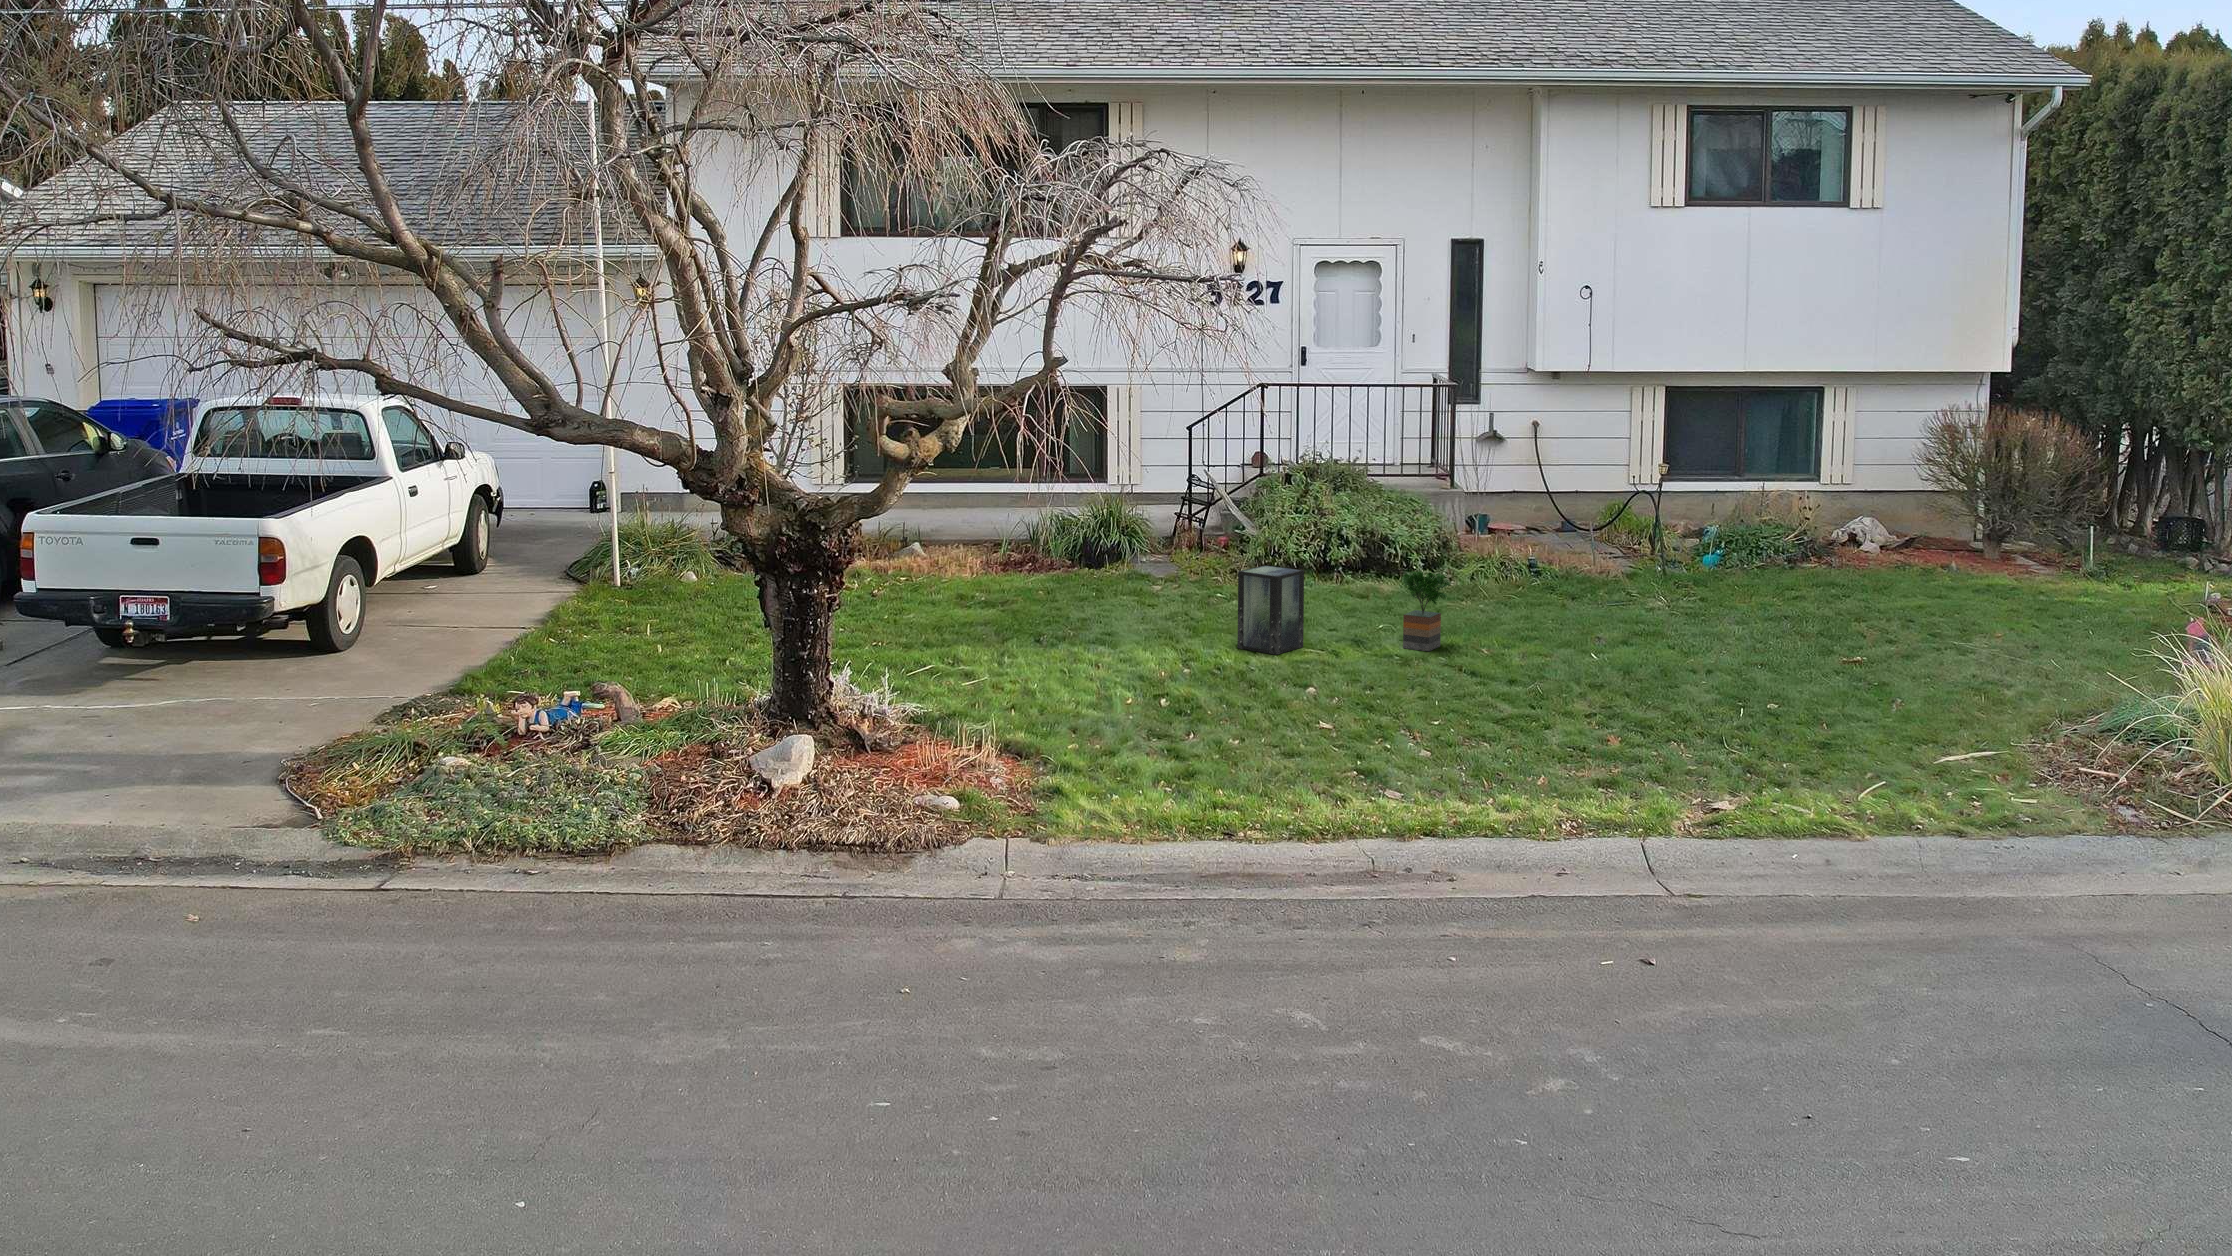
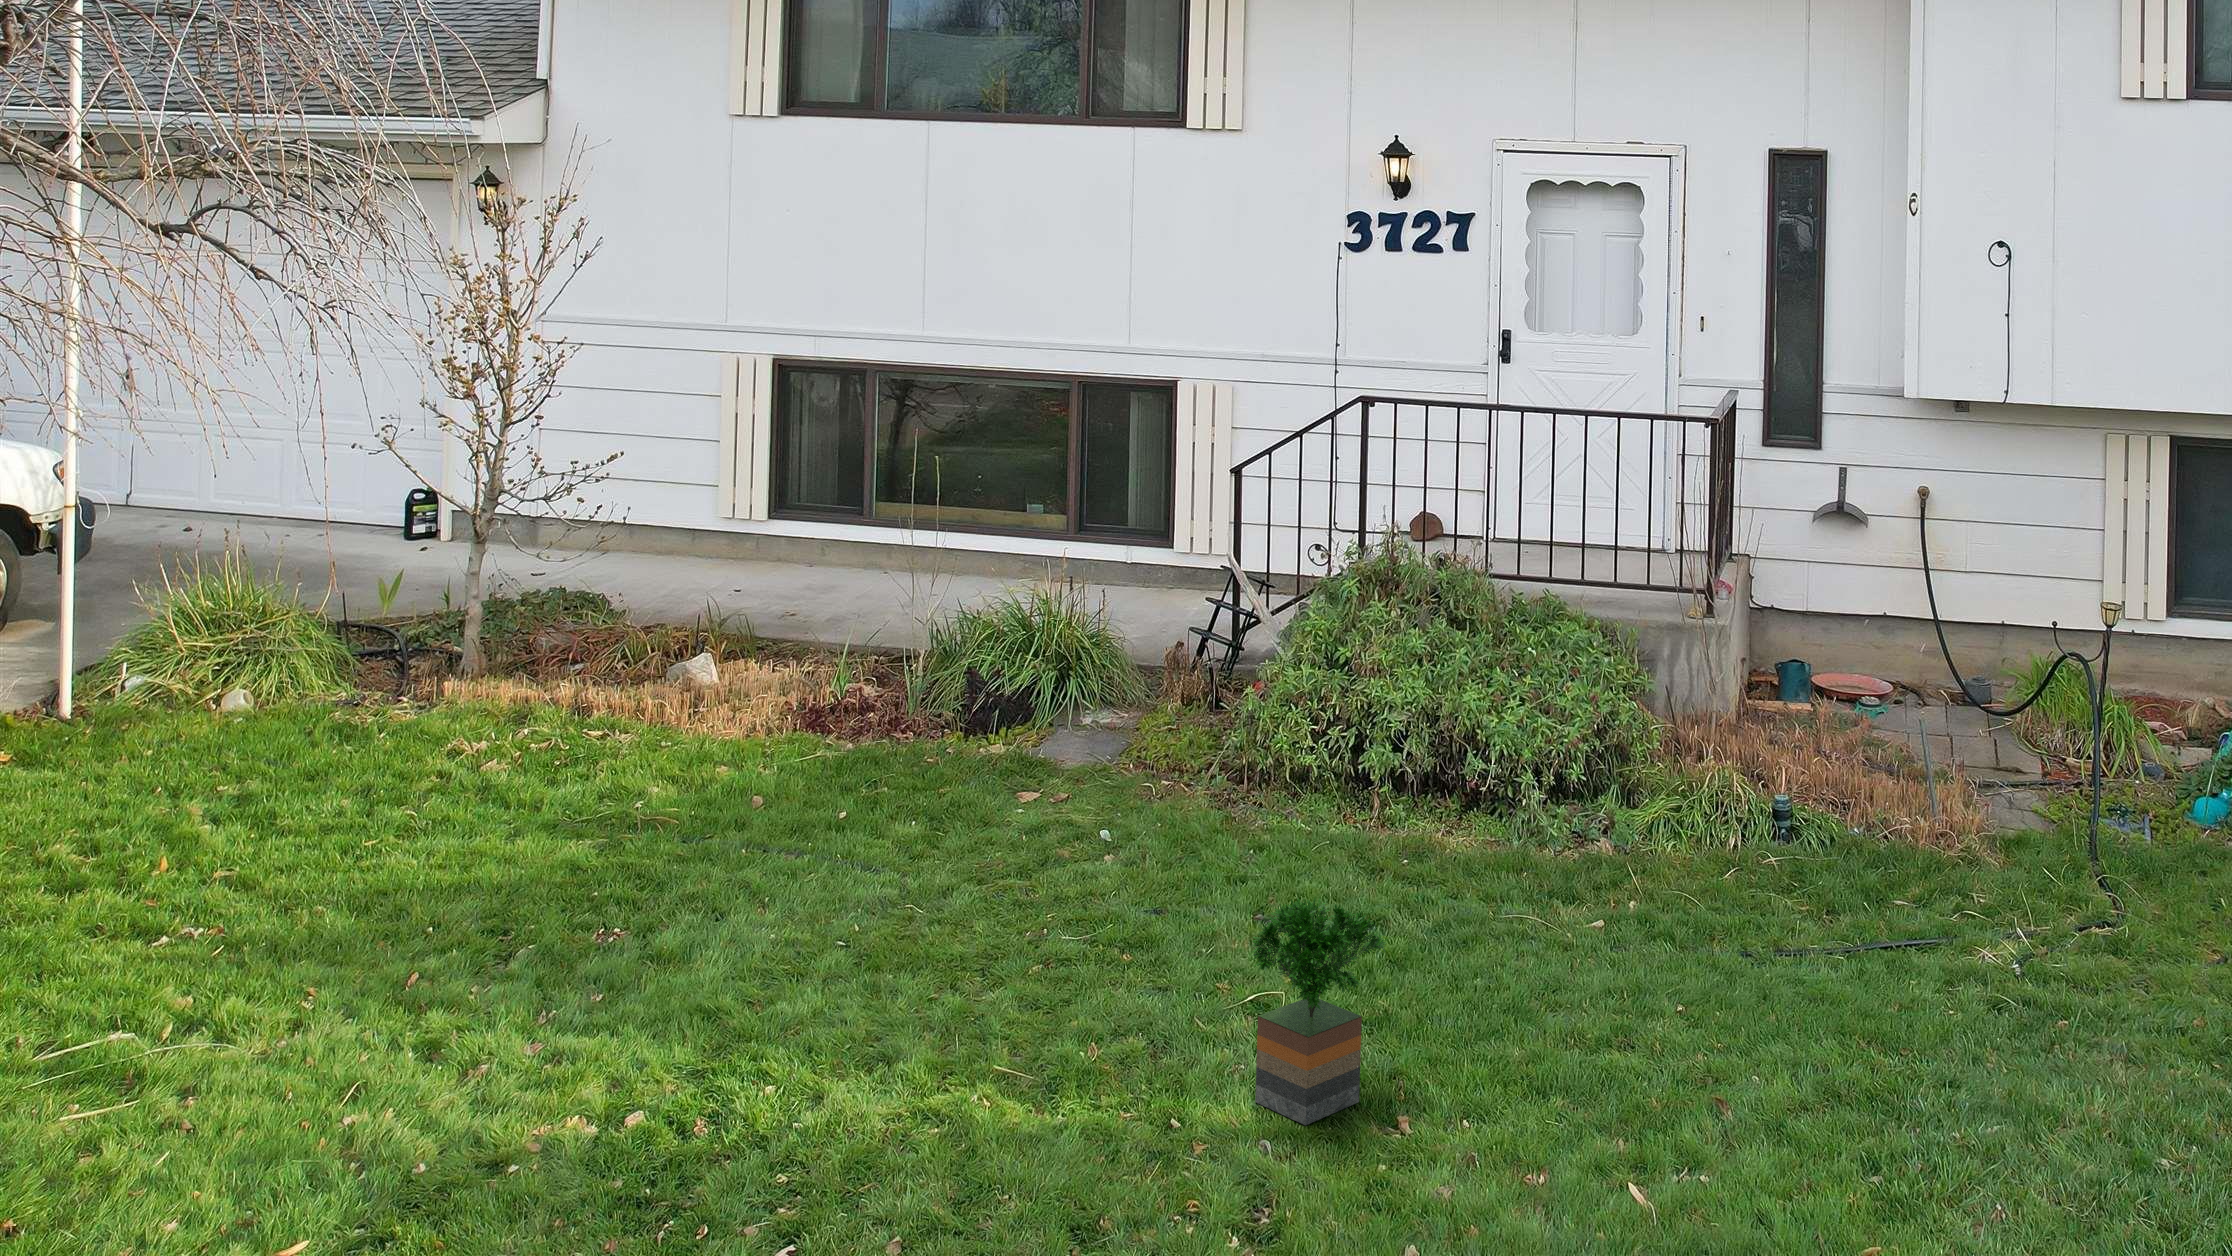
storage box: present [1238,565,1304,655] -> none [840,852,1013,1110]

